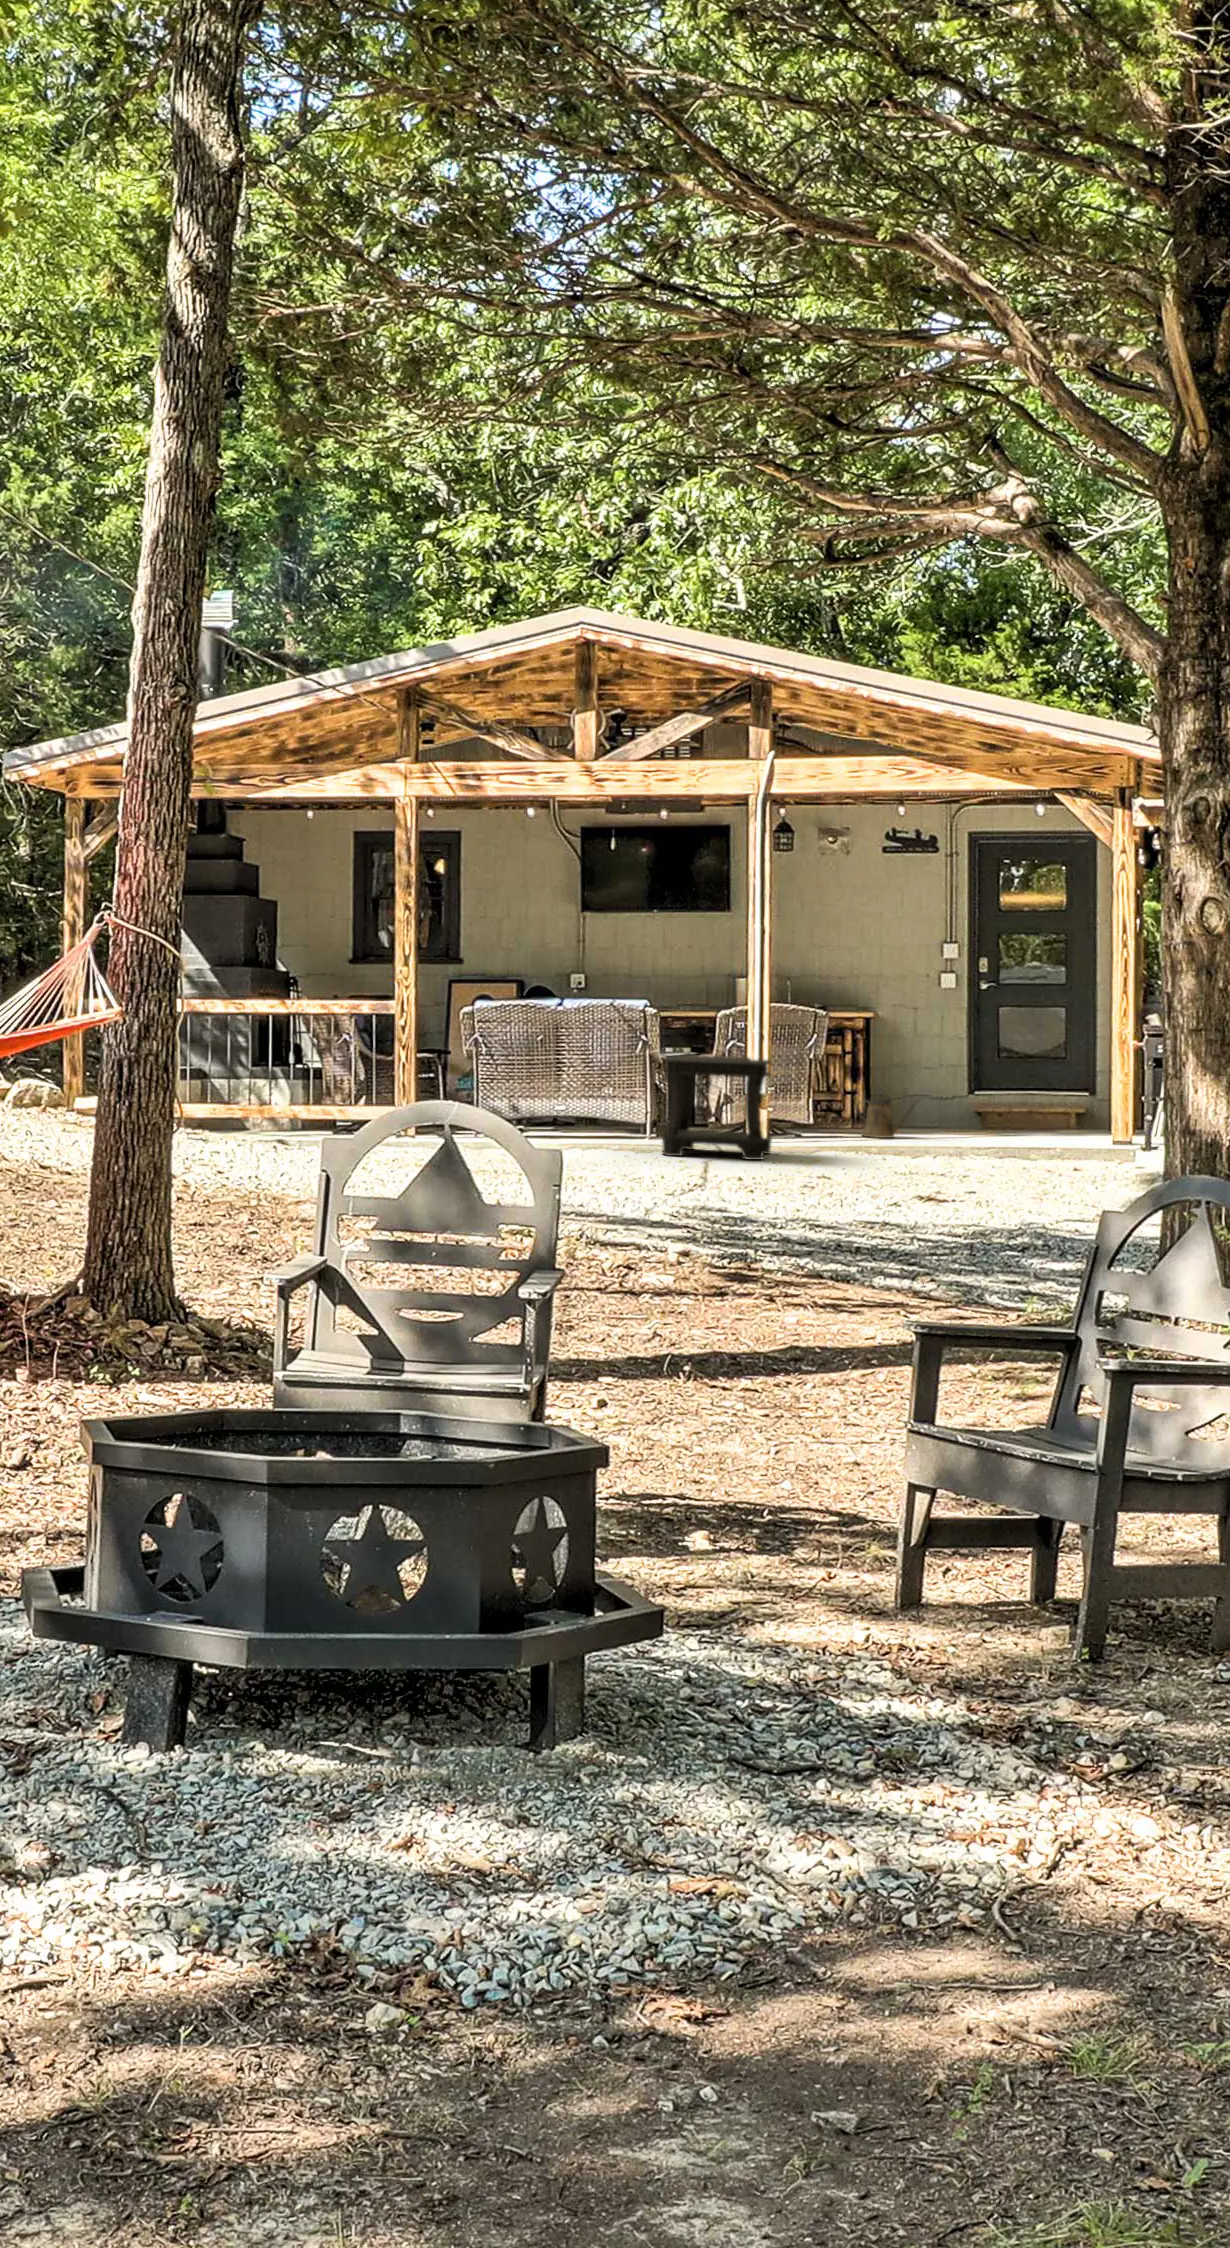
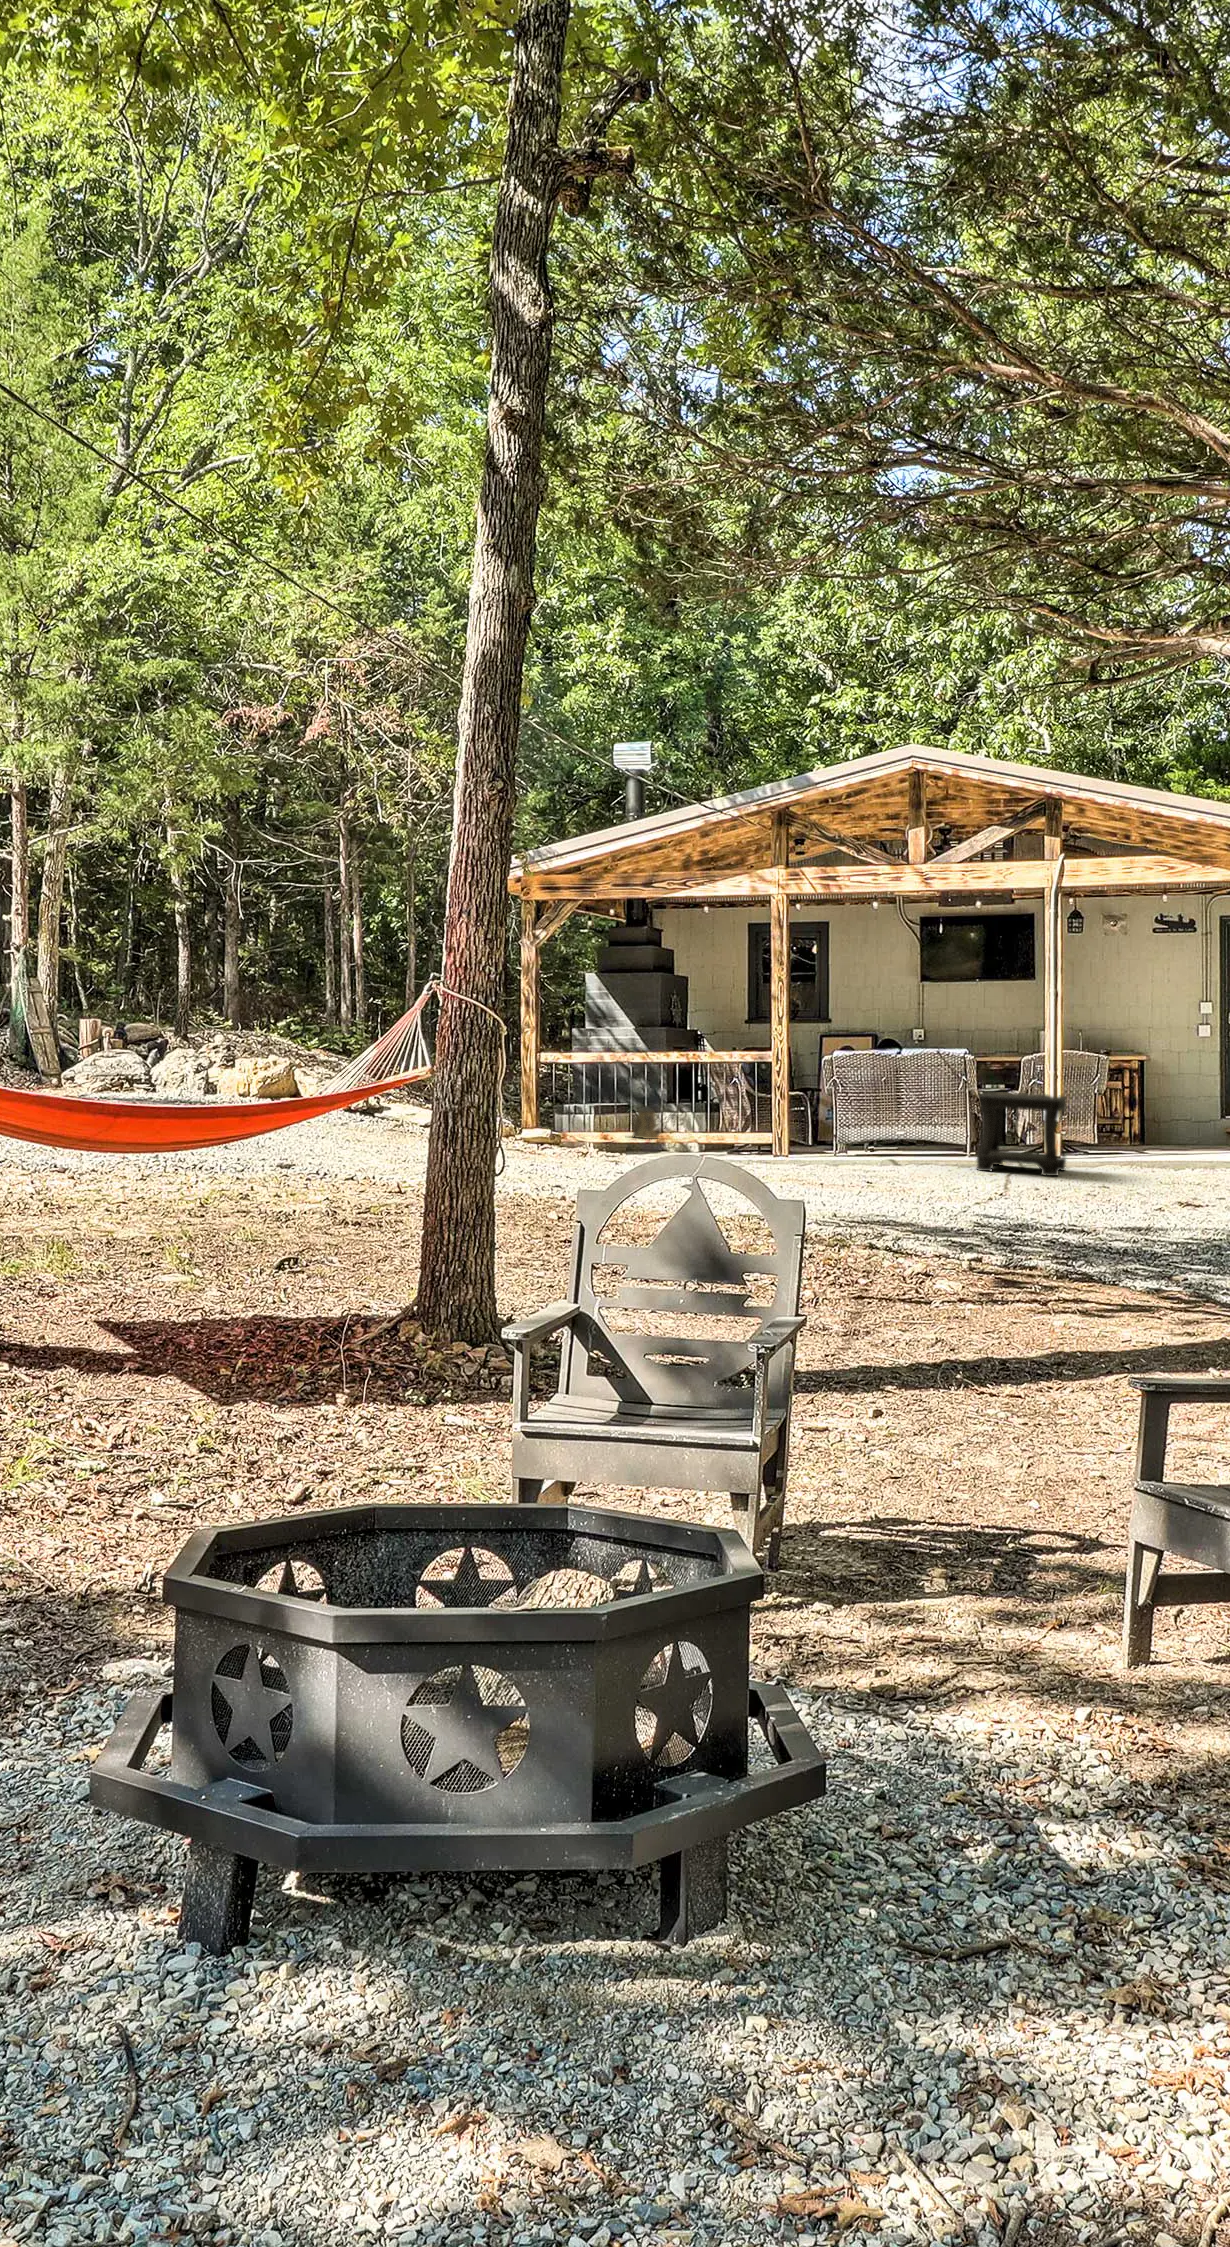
watering can: present [856,1098,921,1138] -> present [628,1107,680,1139]

